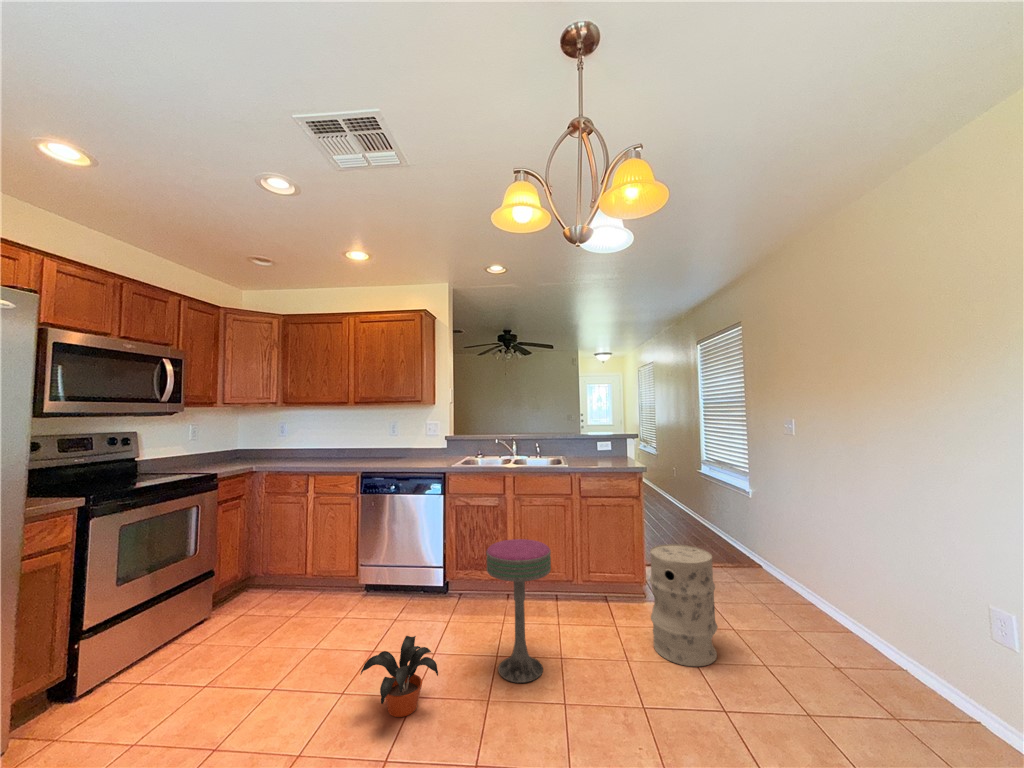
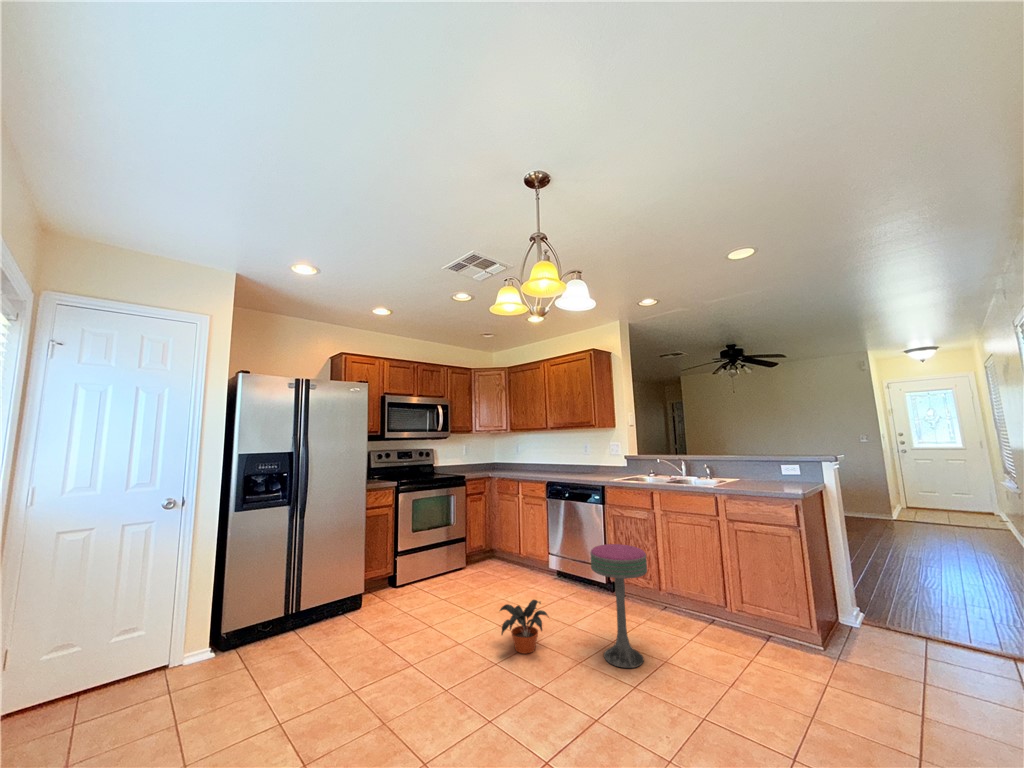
trash can: present [650,544,718,666] -> none [763,580,858,729]

